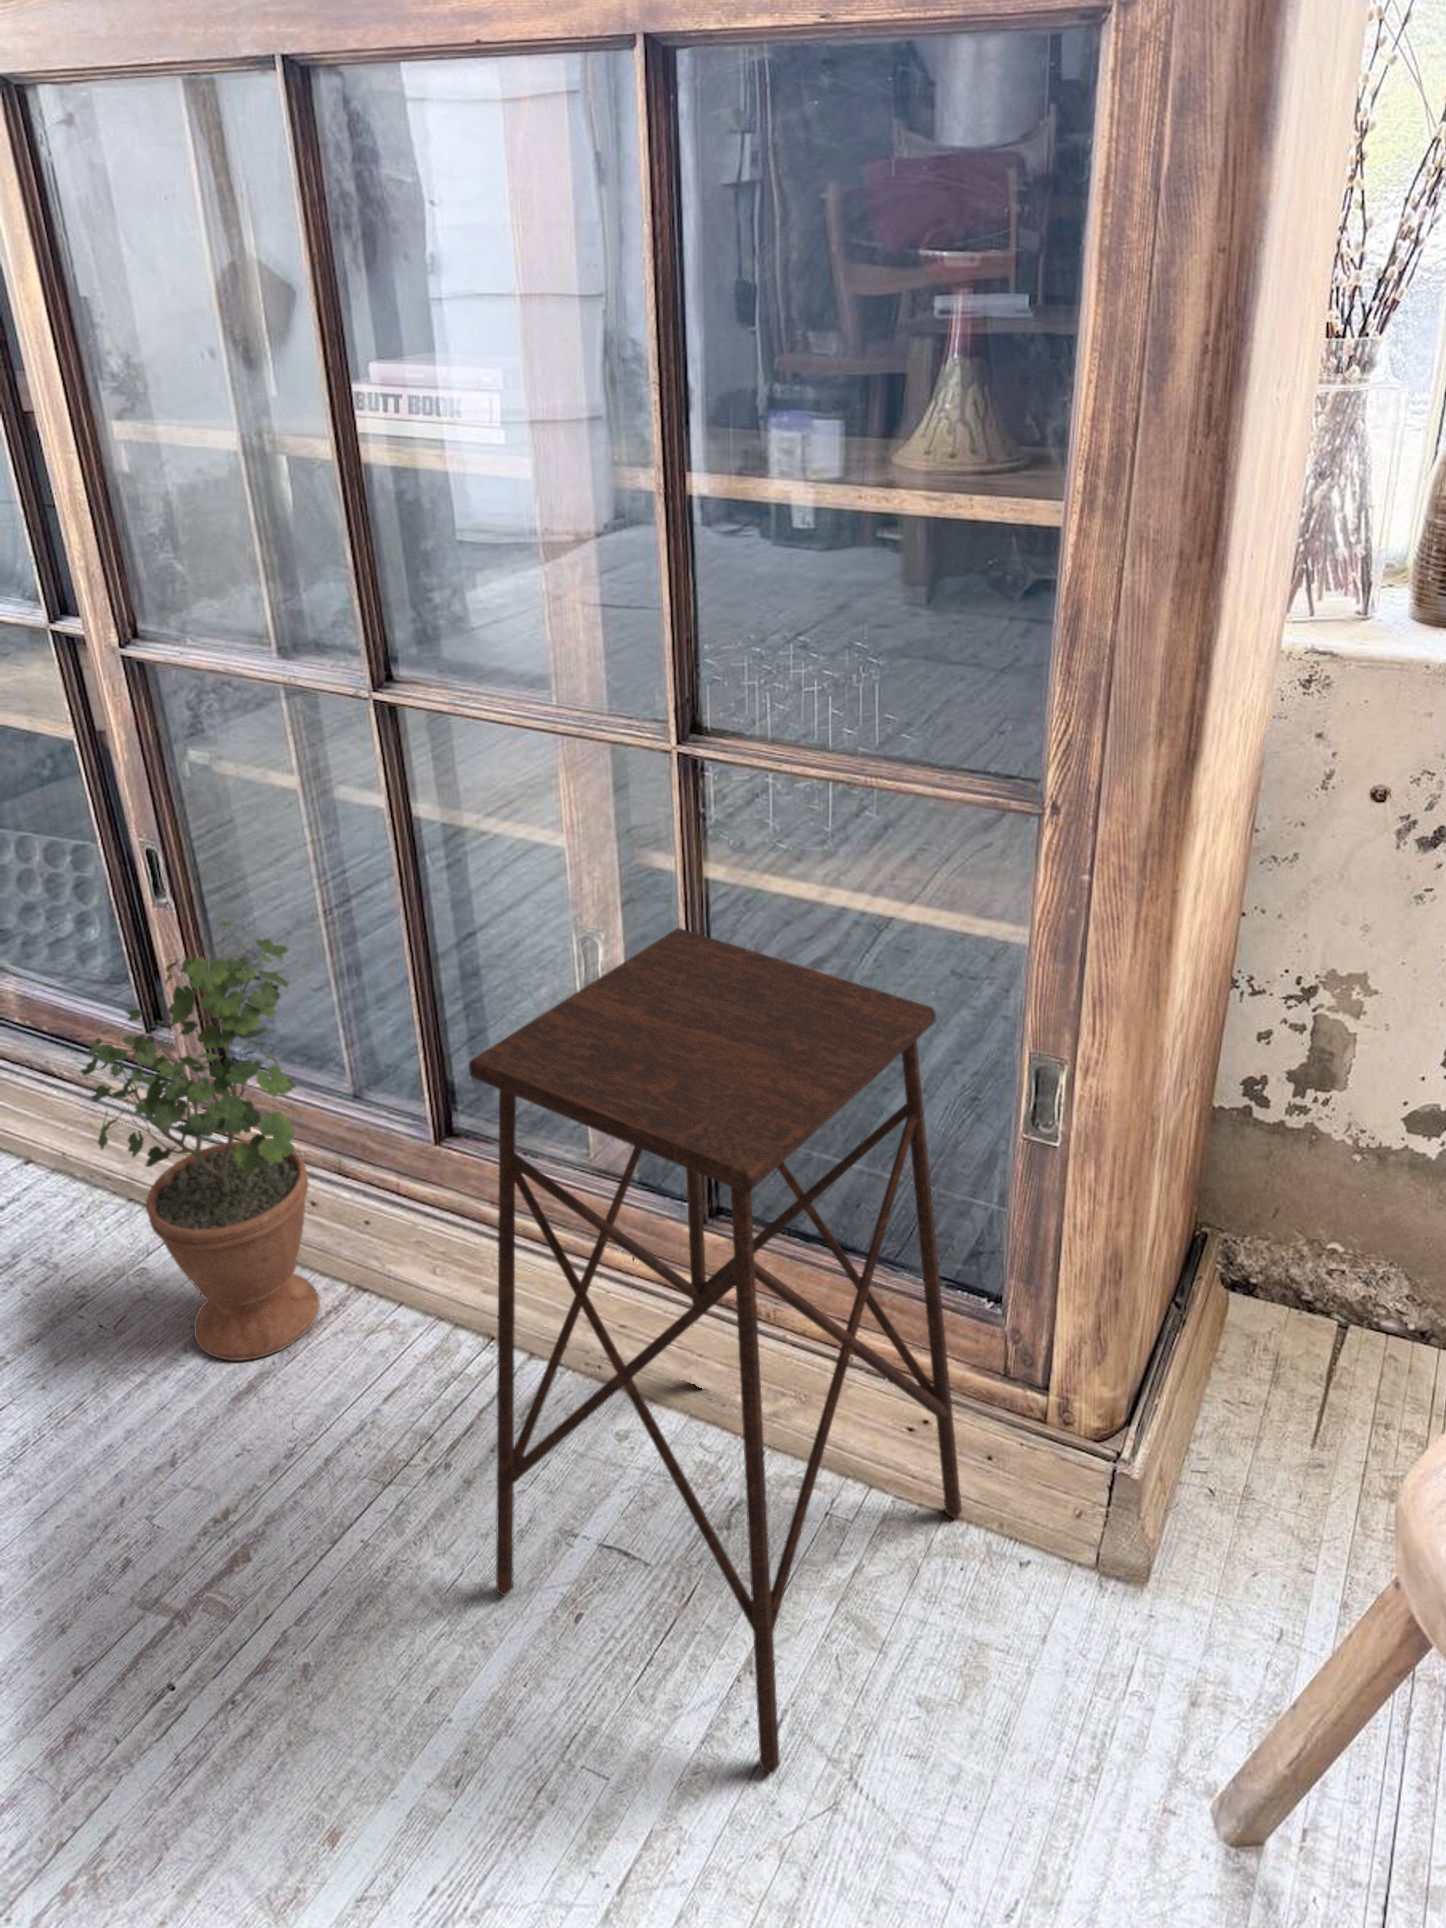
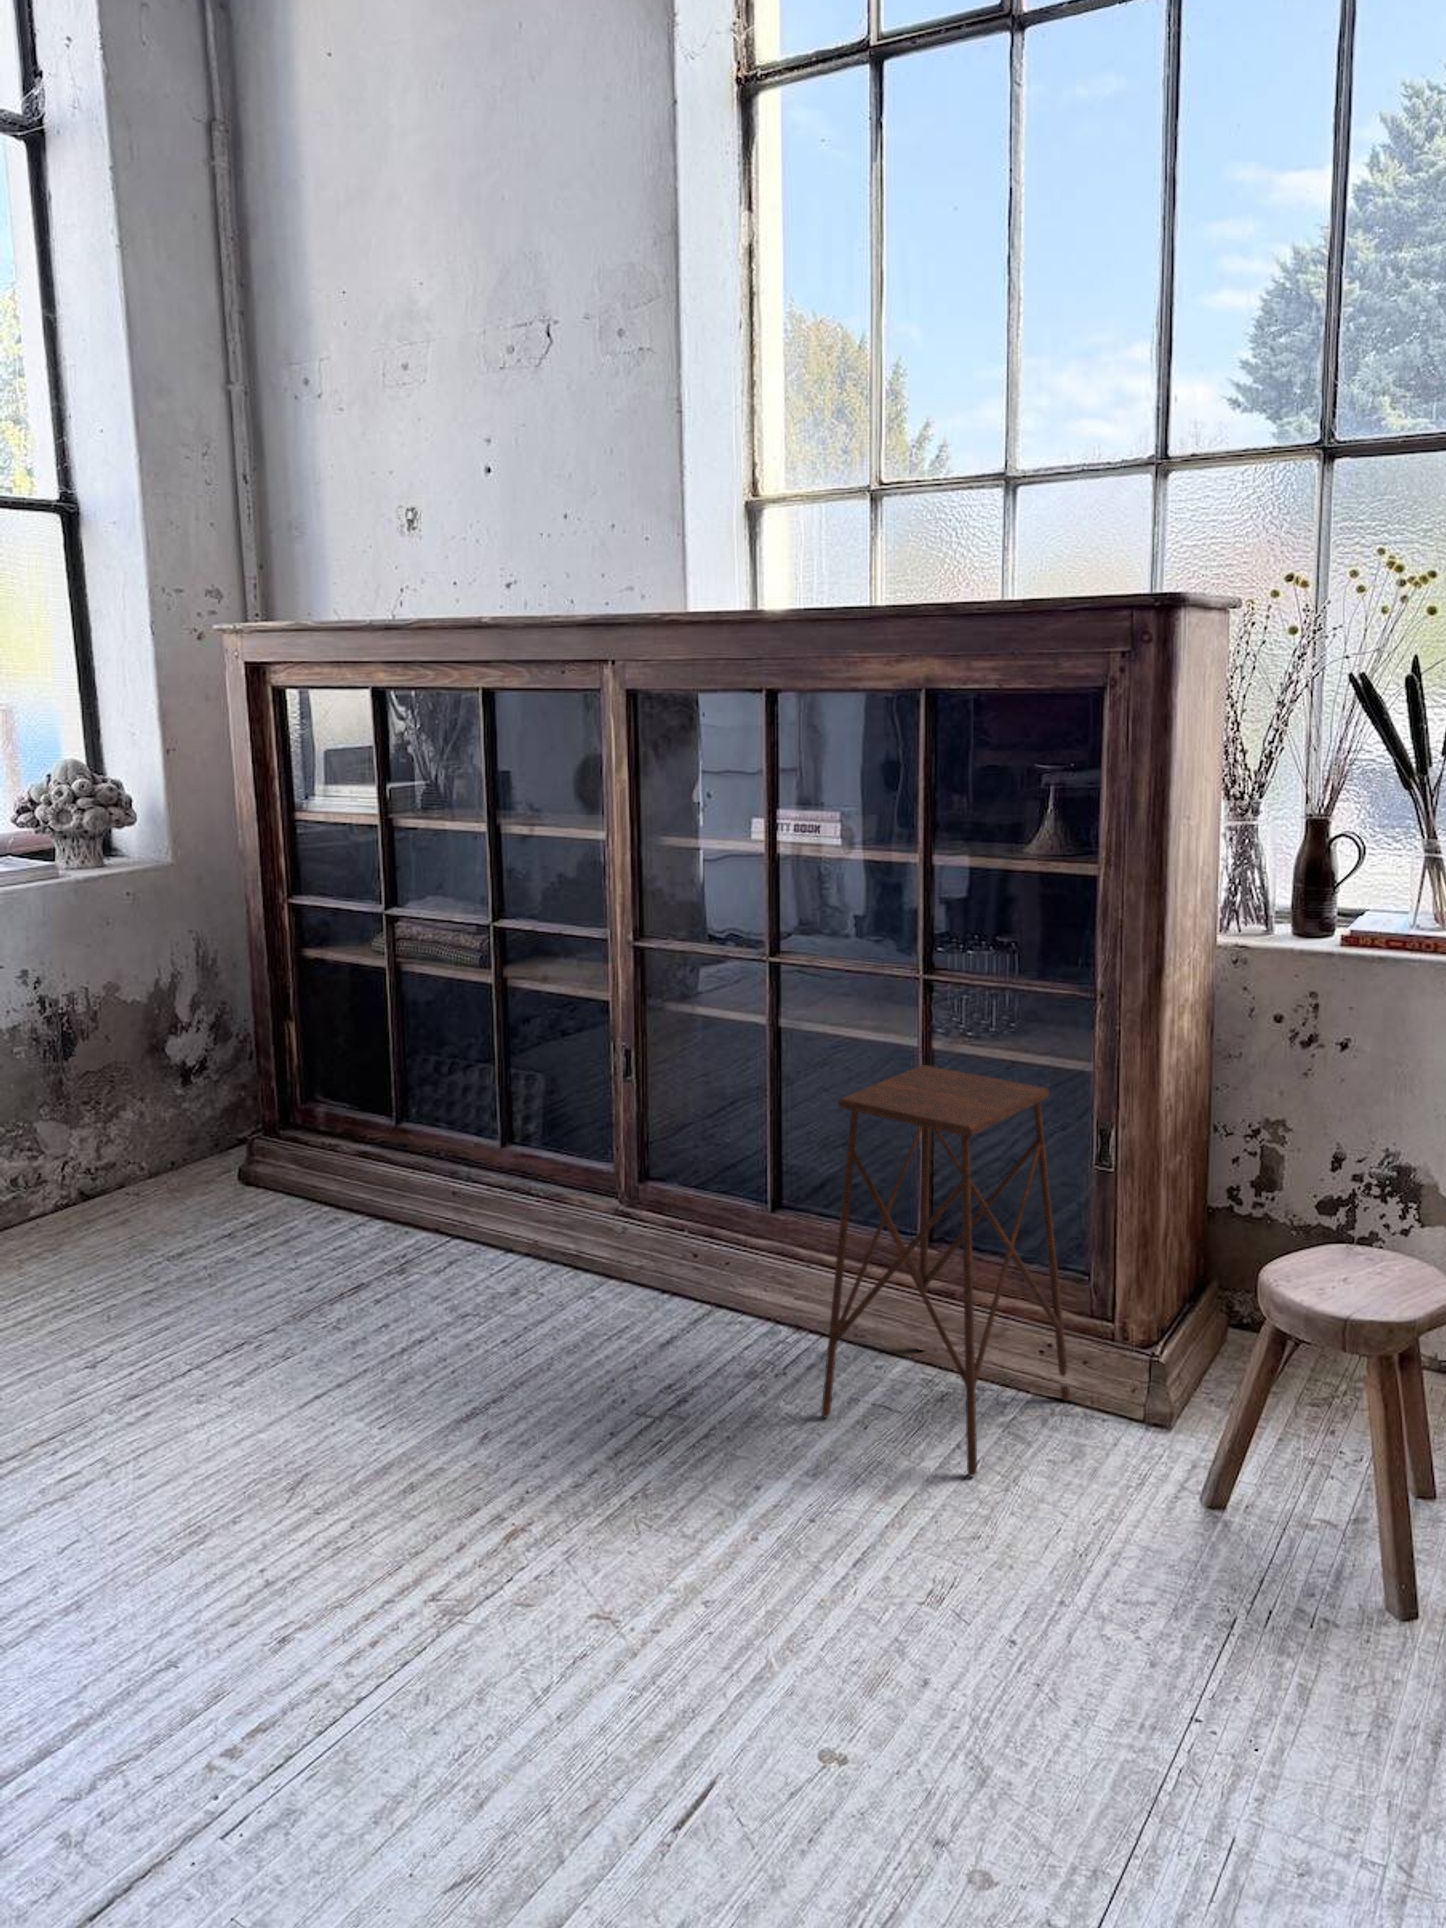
potted plant: present [81,921,320,1360] -> none [597,1080,706,1333]

